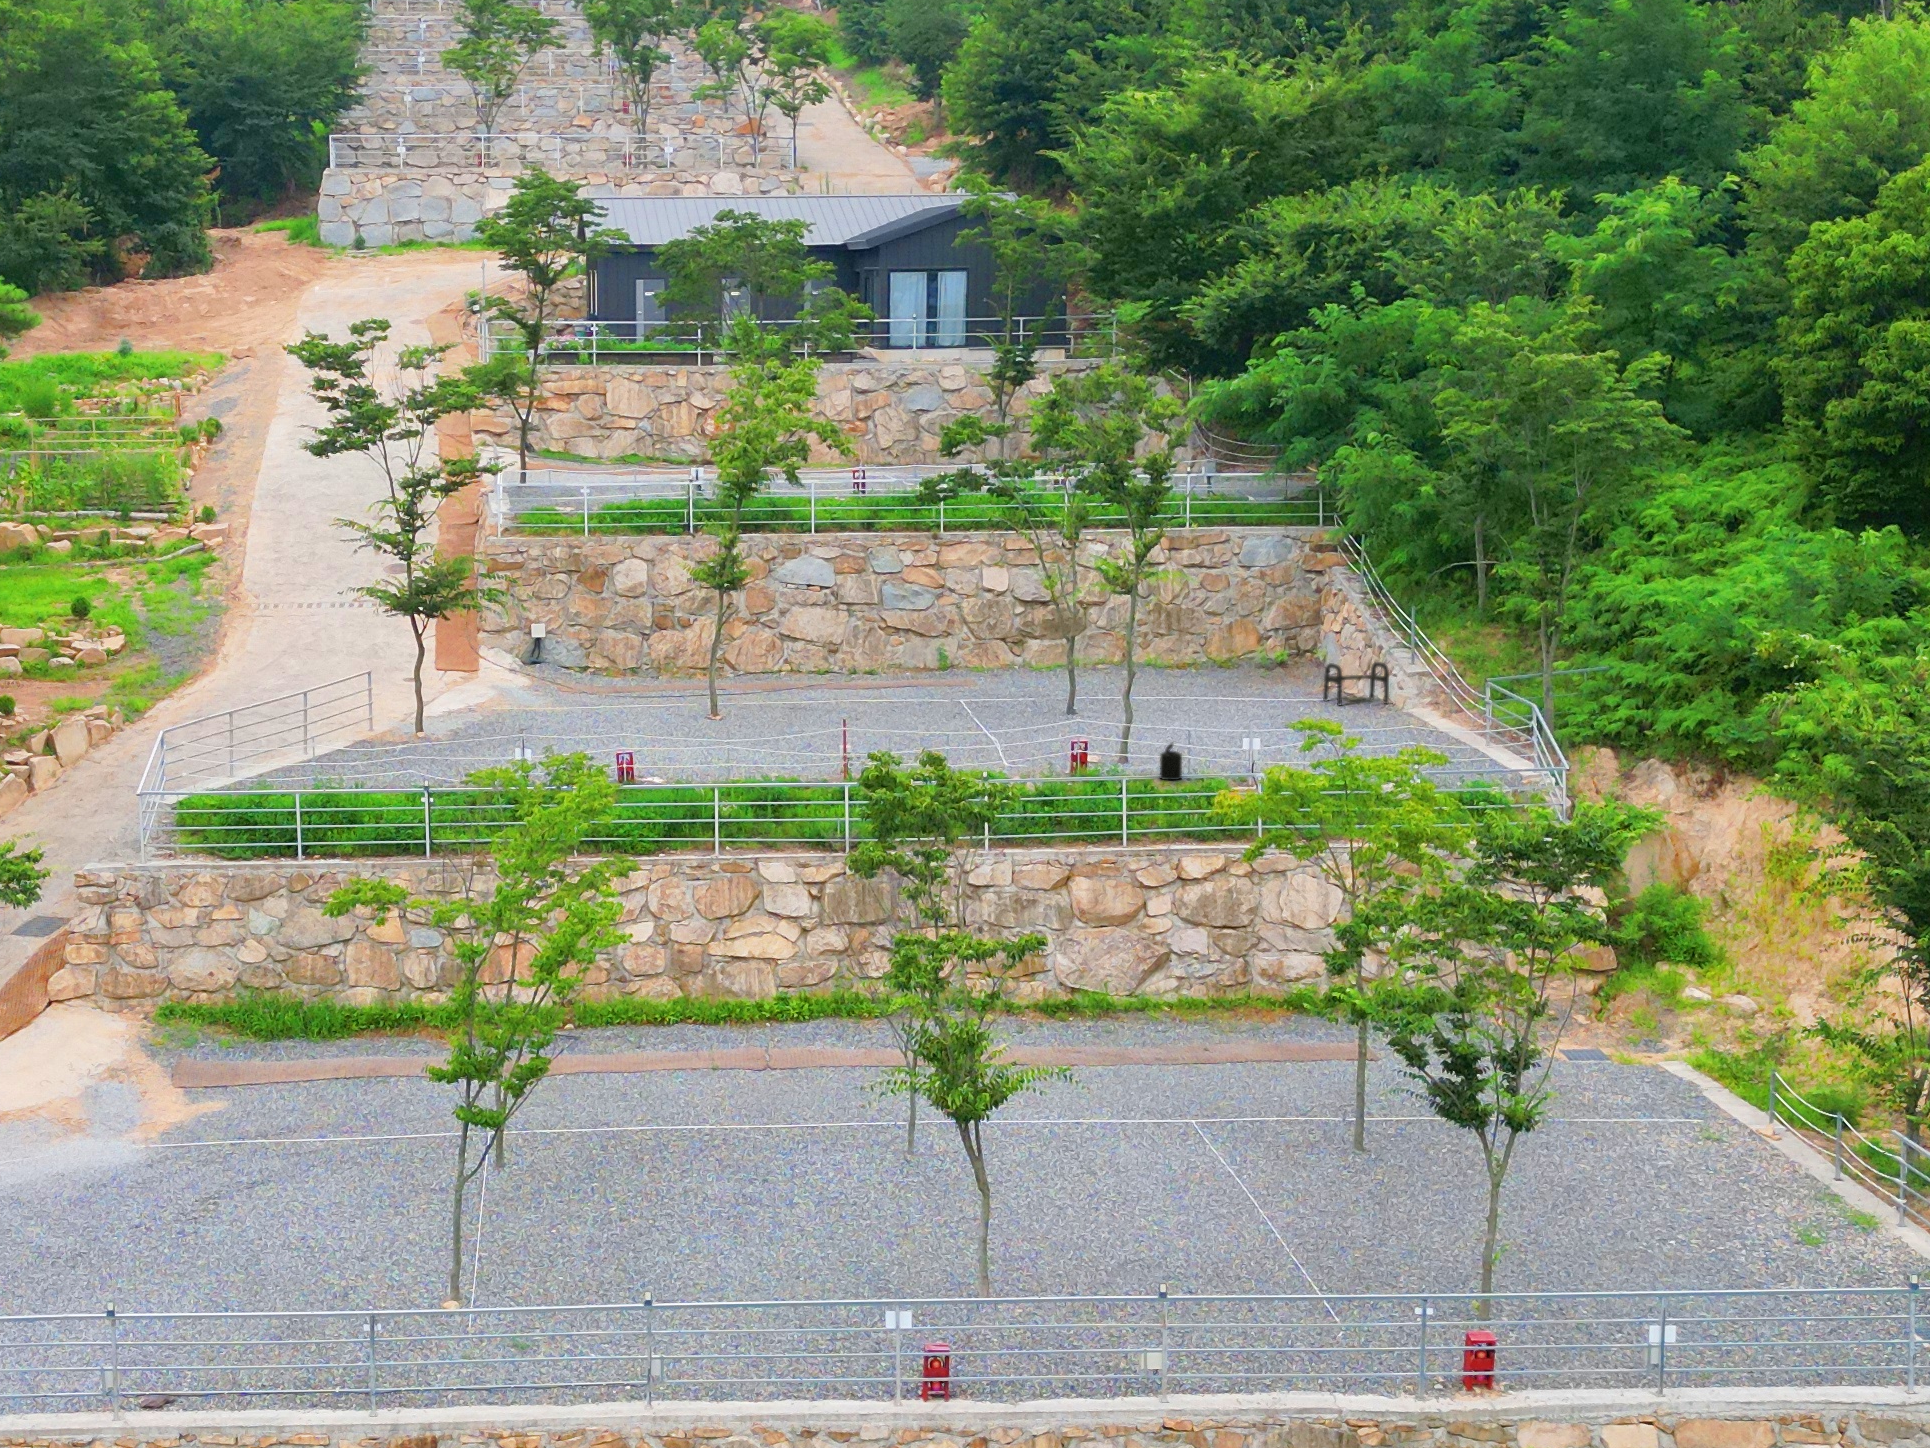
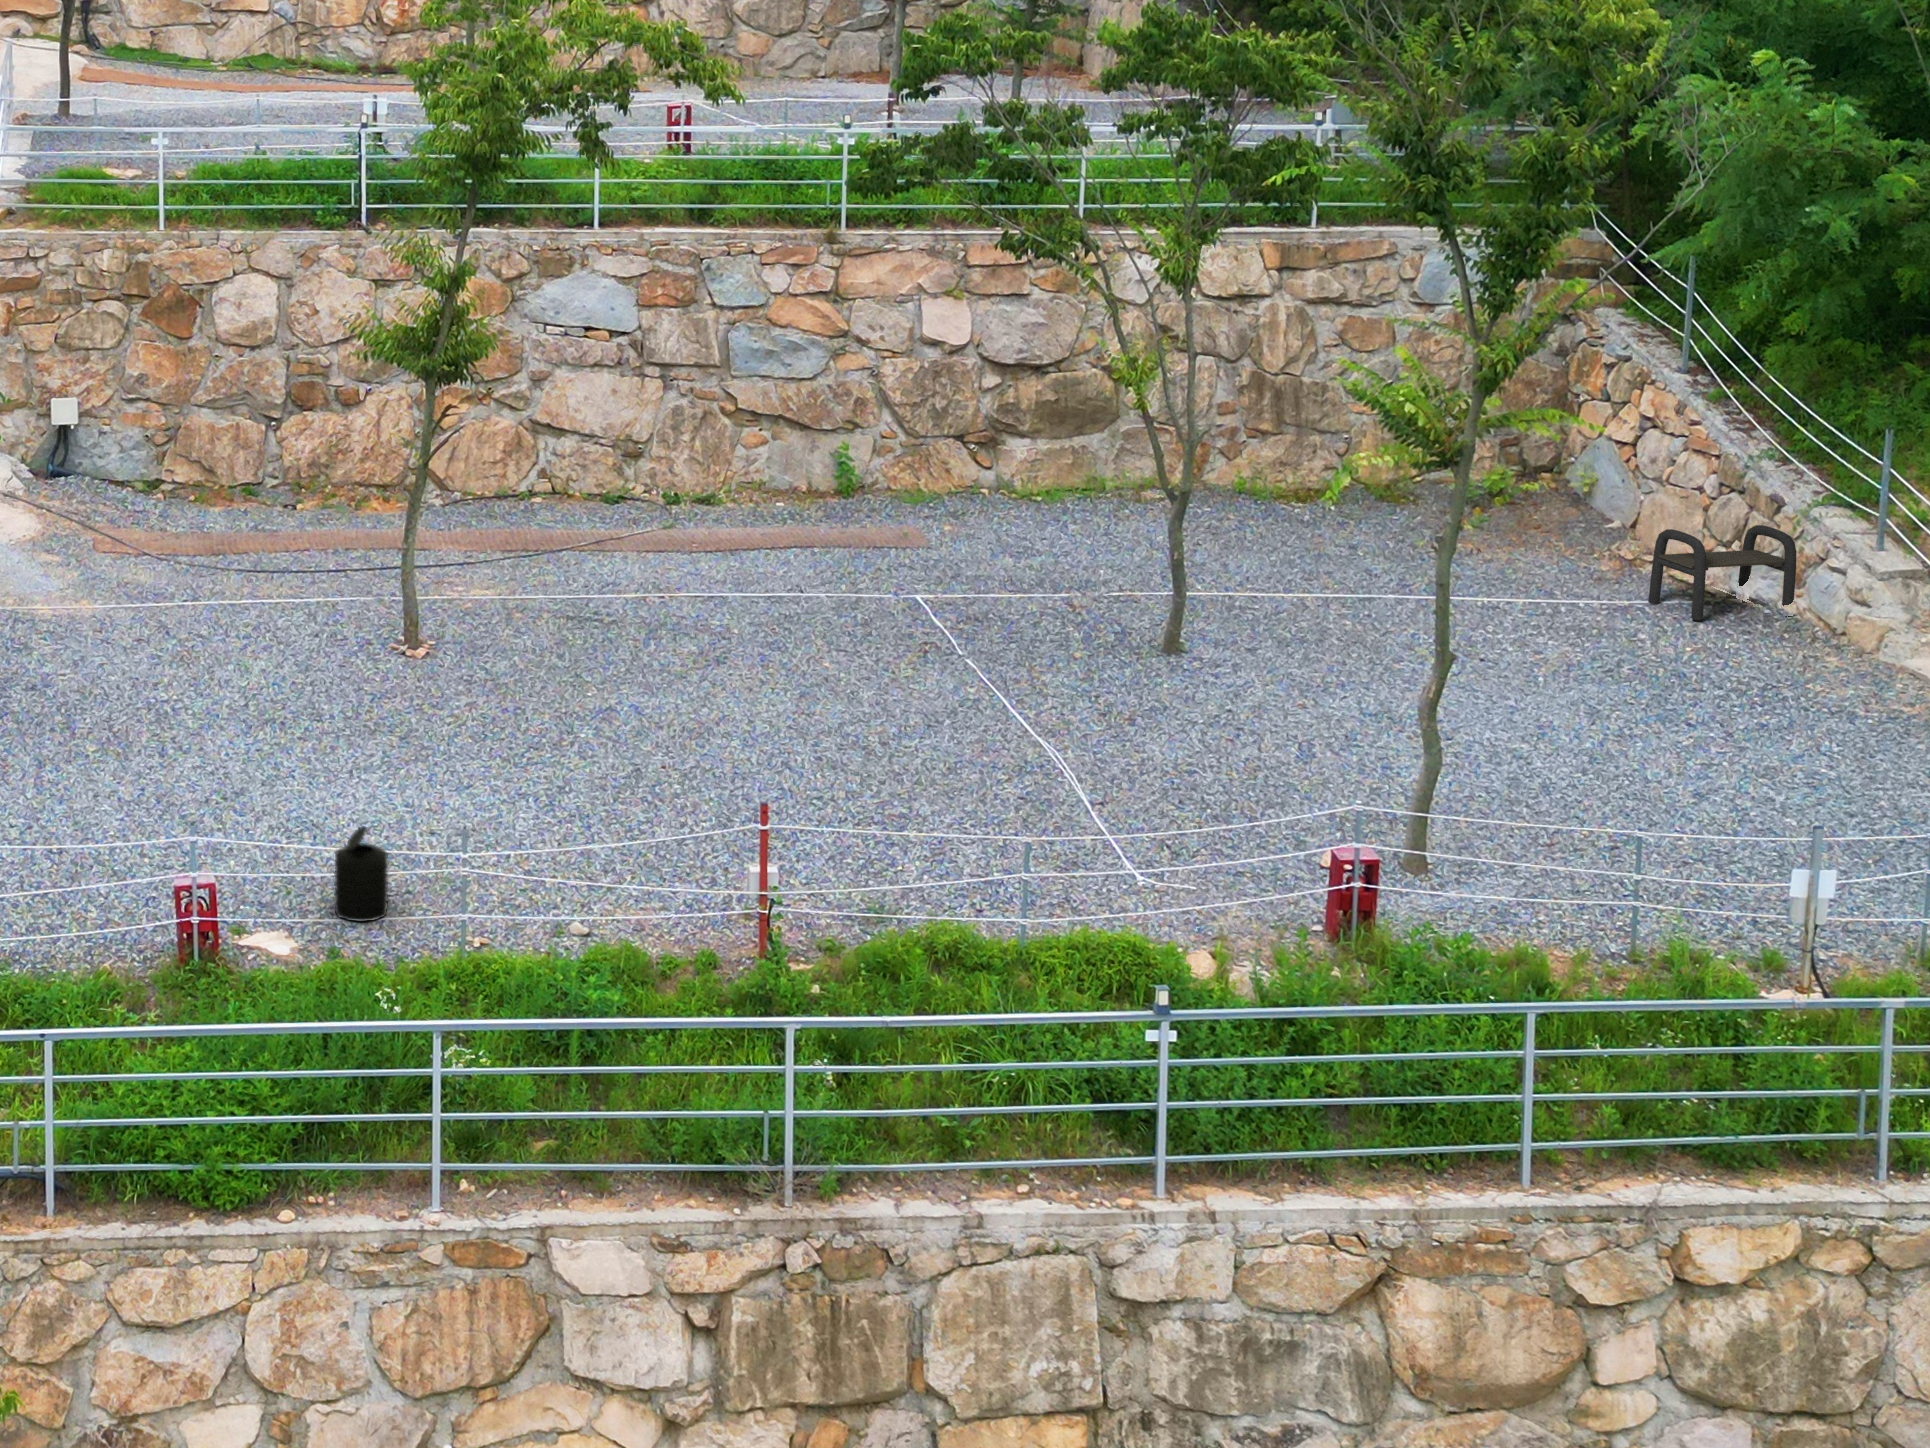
trash can: present [1160,743,1182,780] -> present [334,826,388,922]

